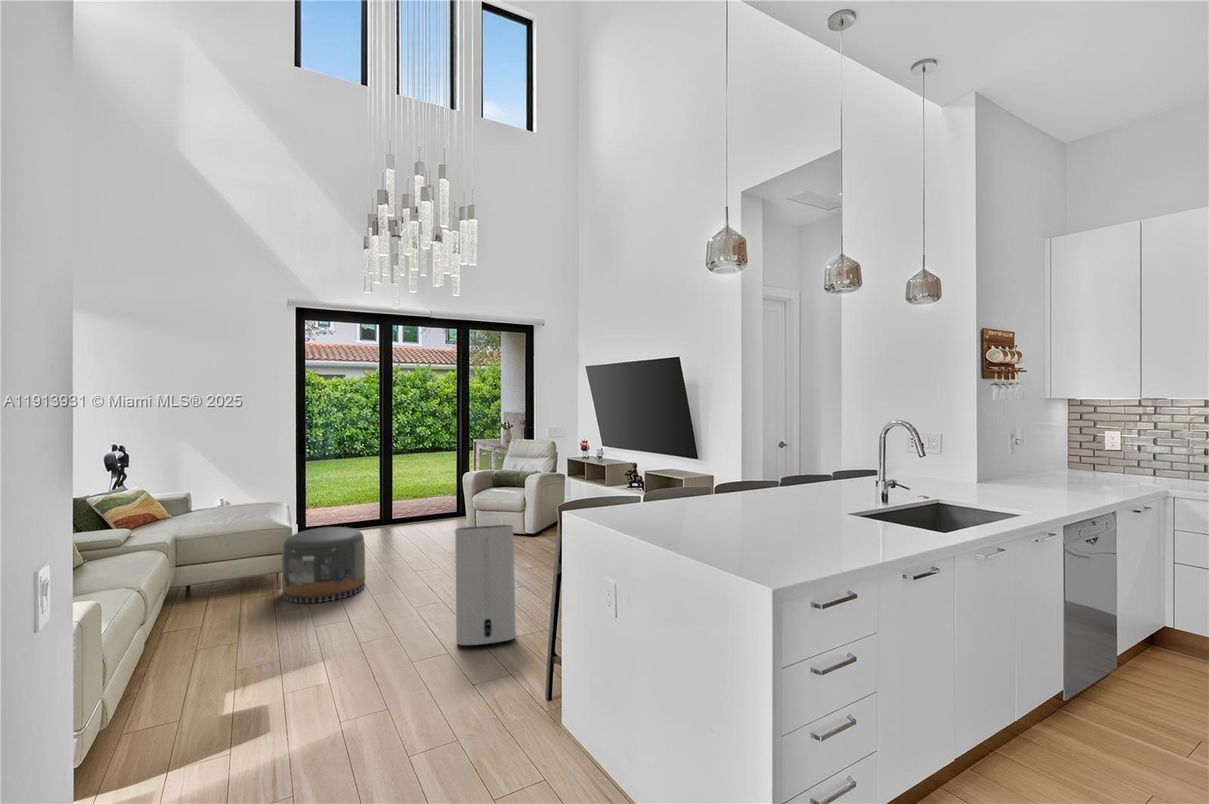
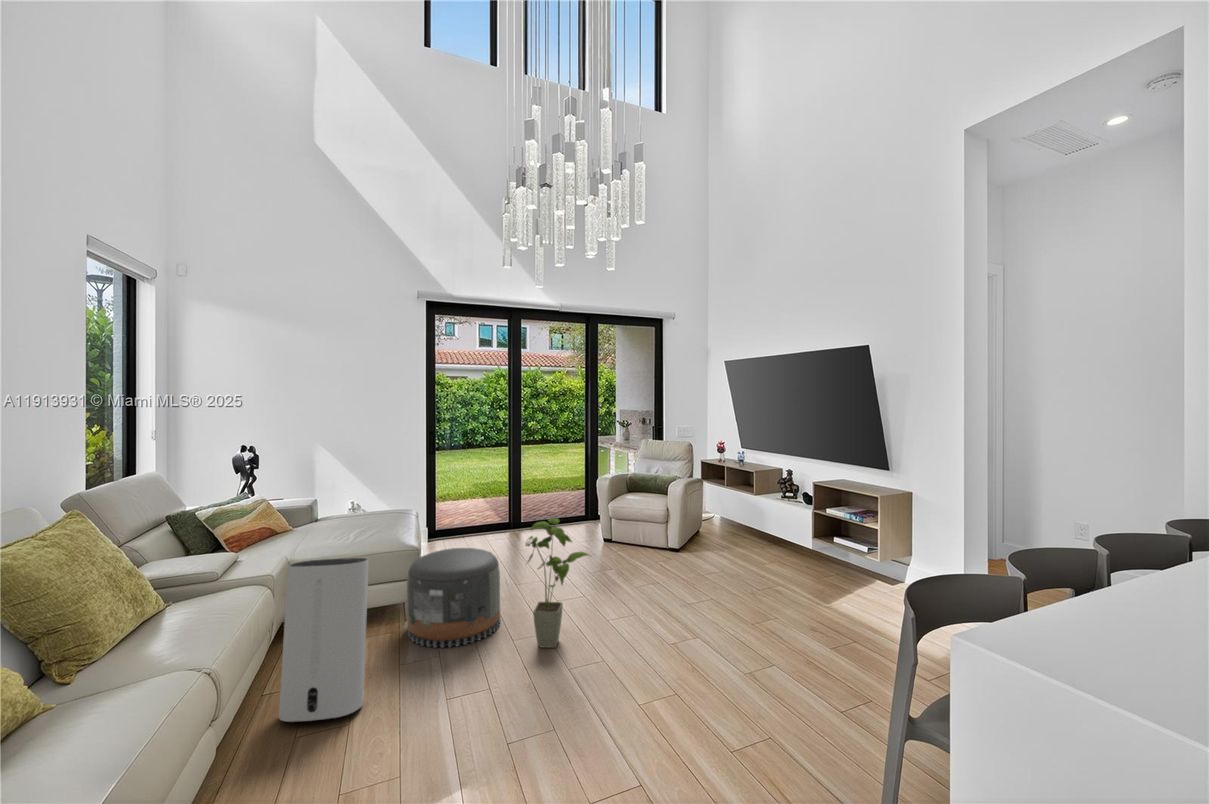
house plant: none [384,495,442,599] -> present [526,518,591,648]
air purifier: present [455,525,516,645] -> present [279,558,369,722]

